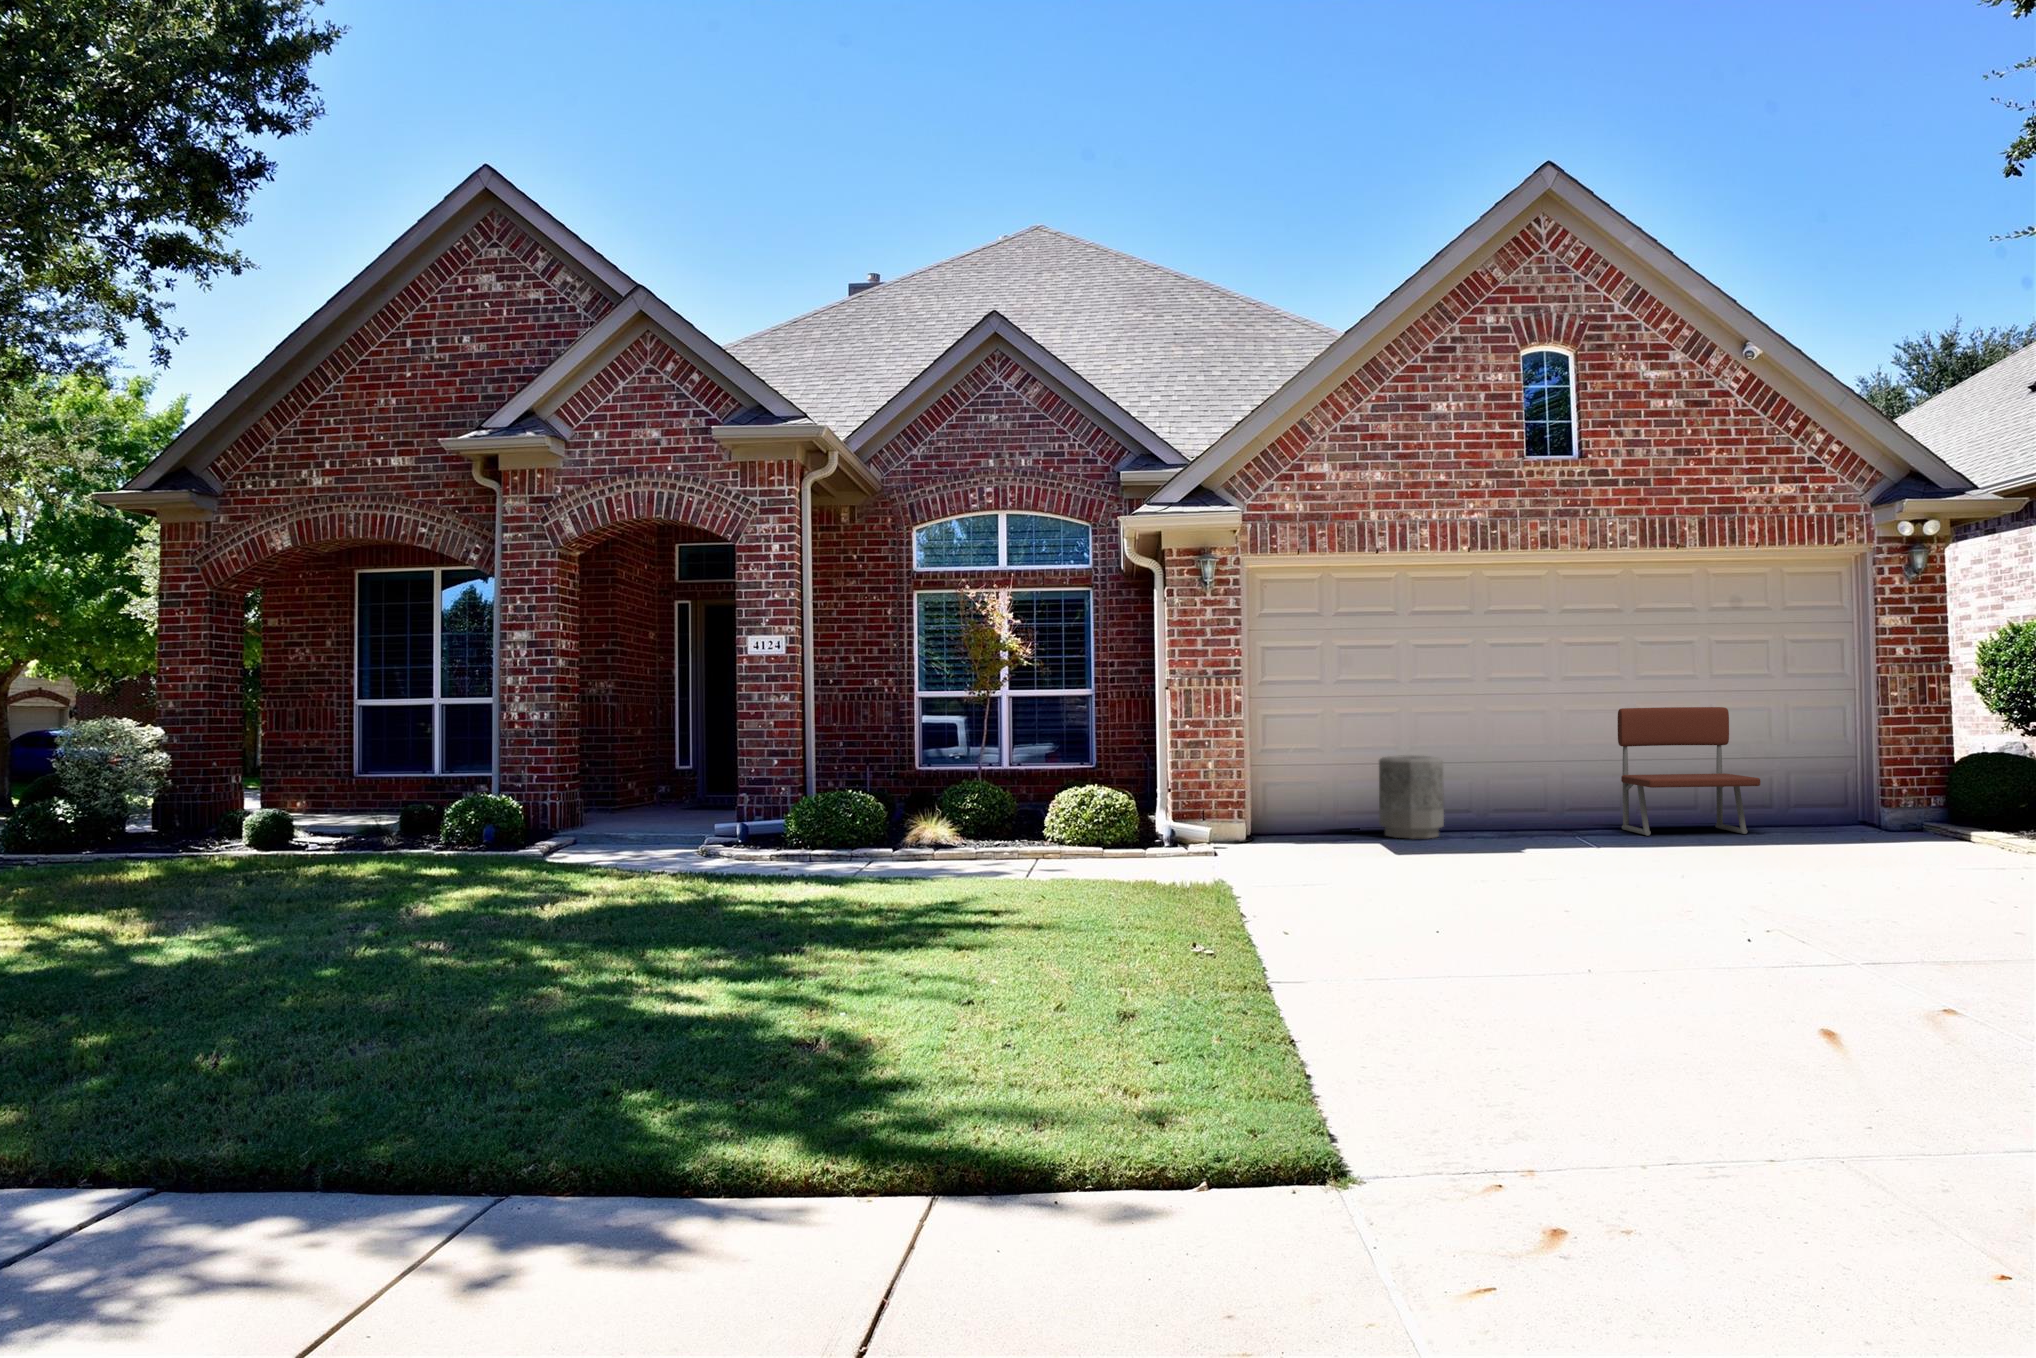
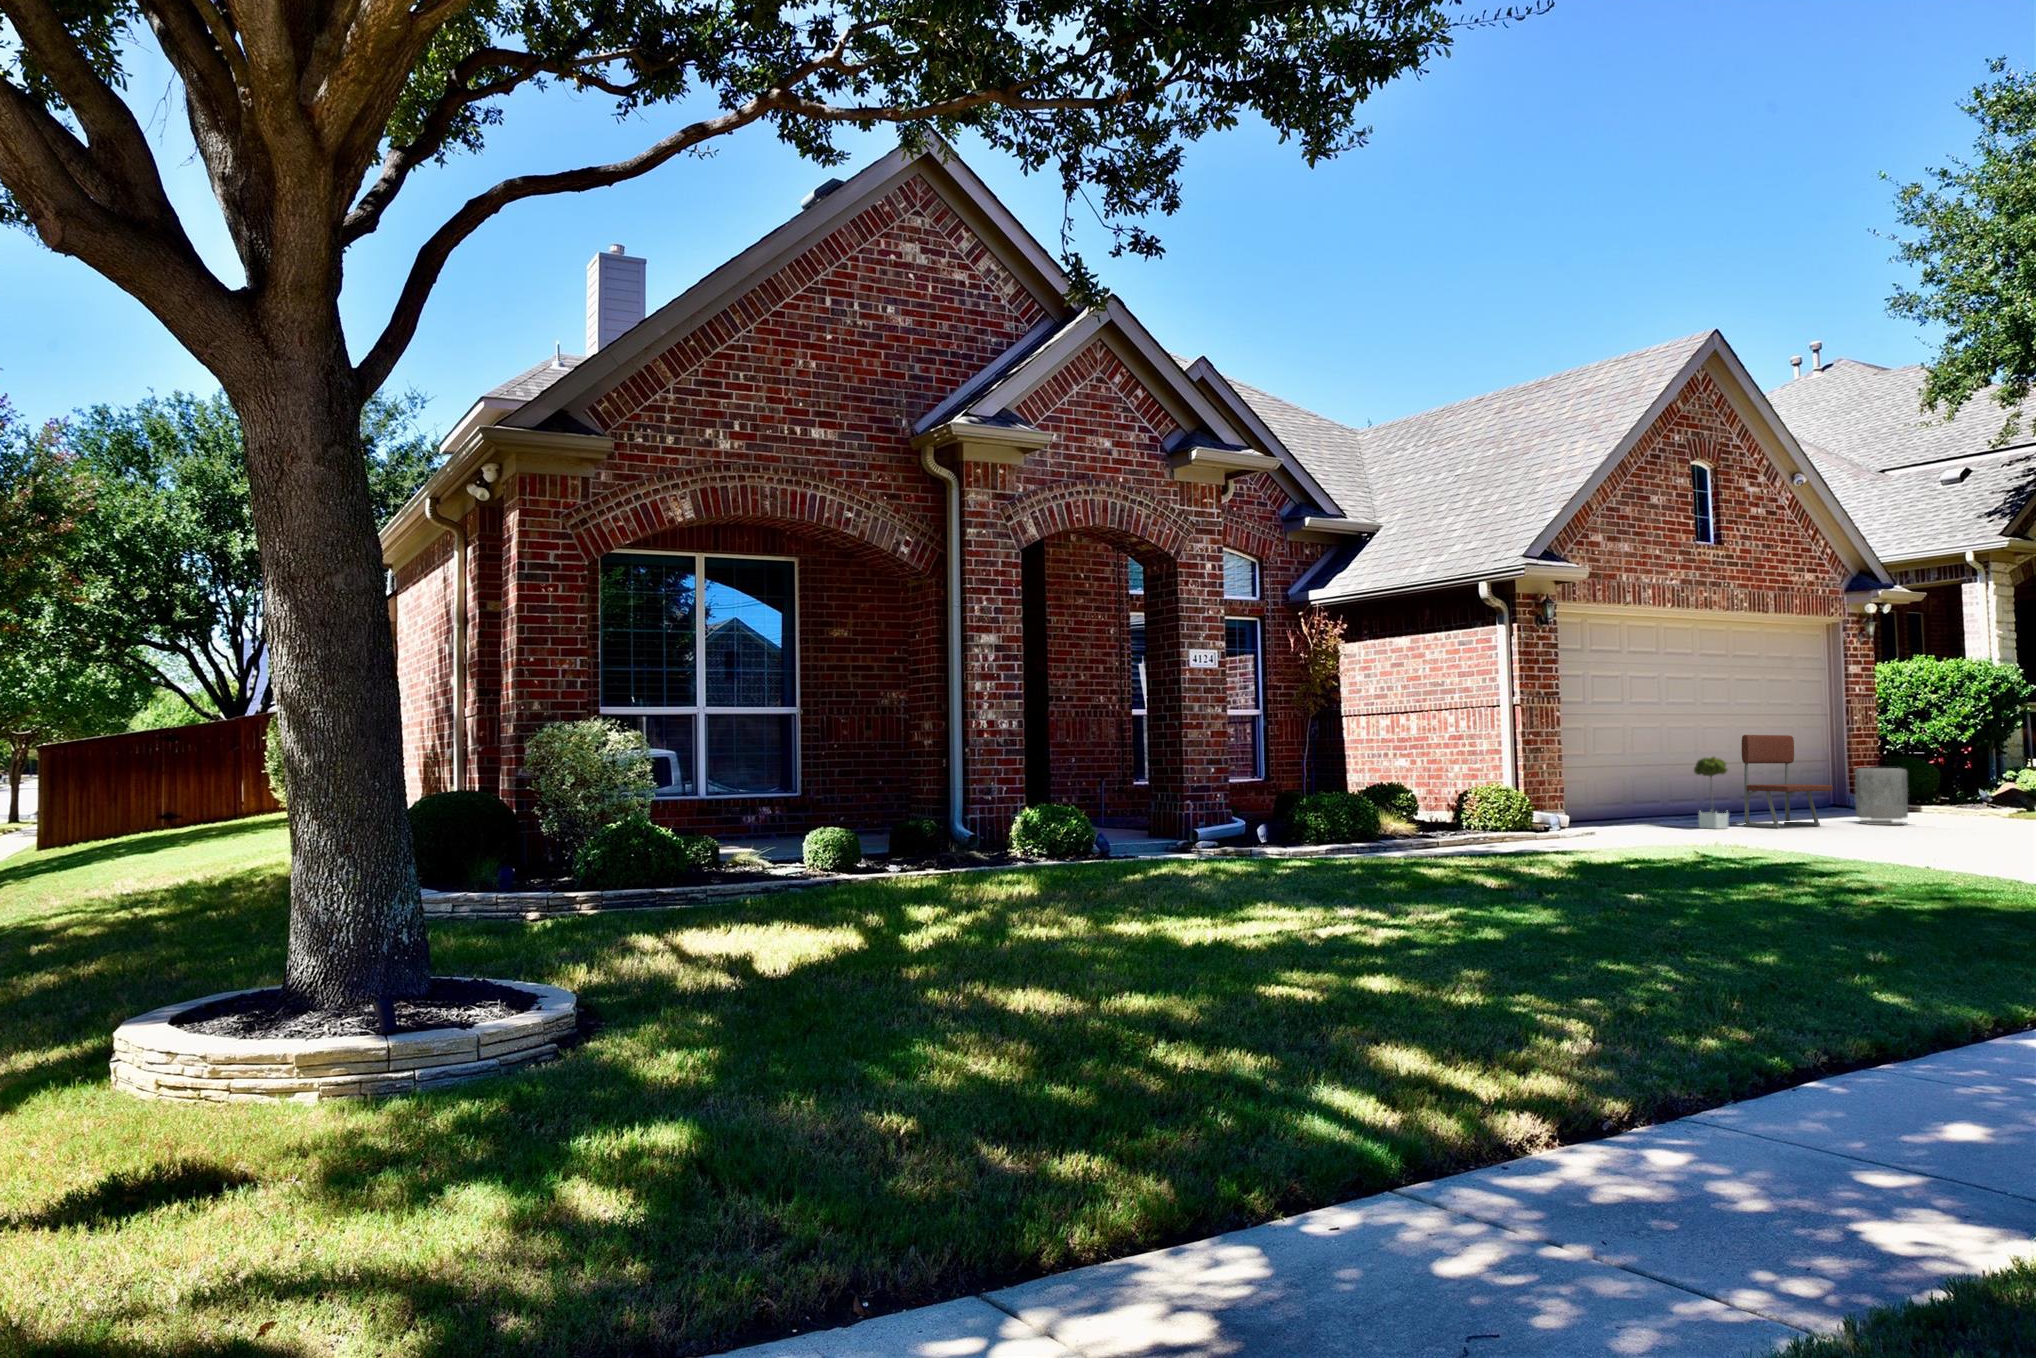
potted tree: none [1524,738,1568,833] -> present [1694,757,1729,829]
trash can: present [1379,755,1444,839] -> present [1855,768,1908,825]

